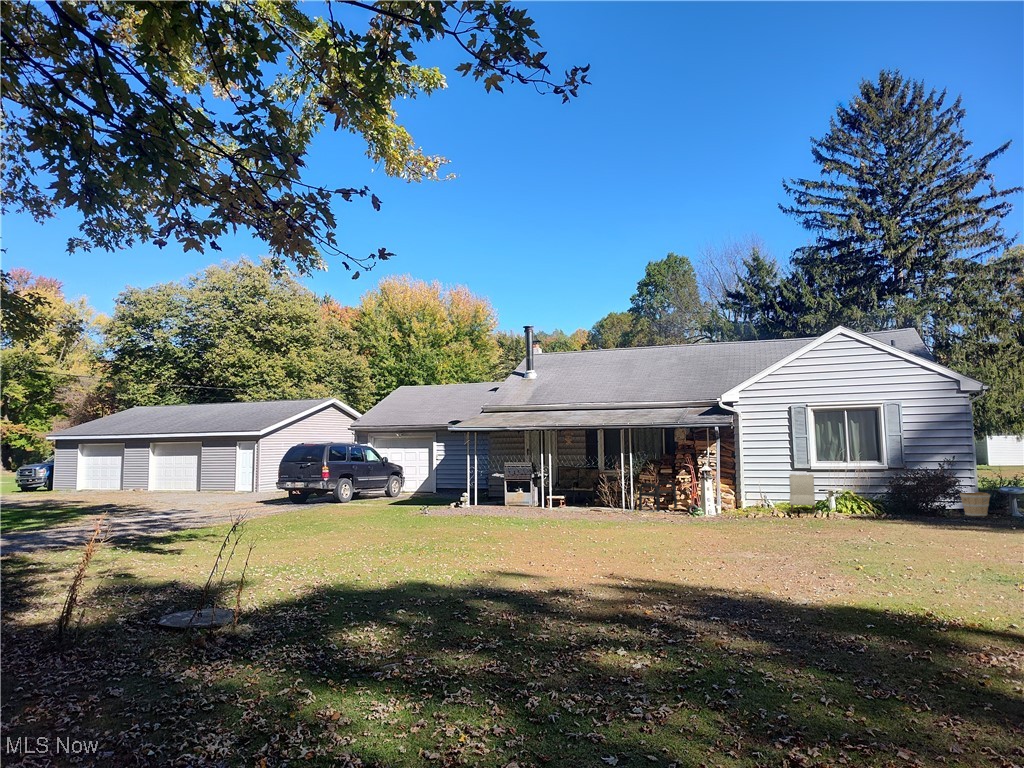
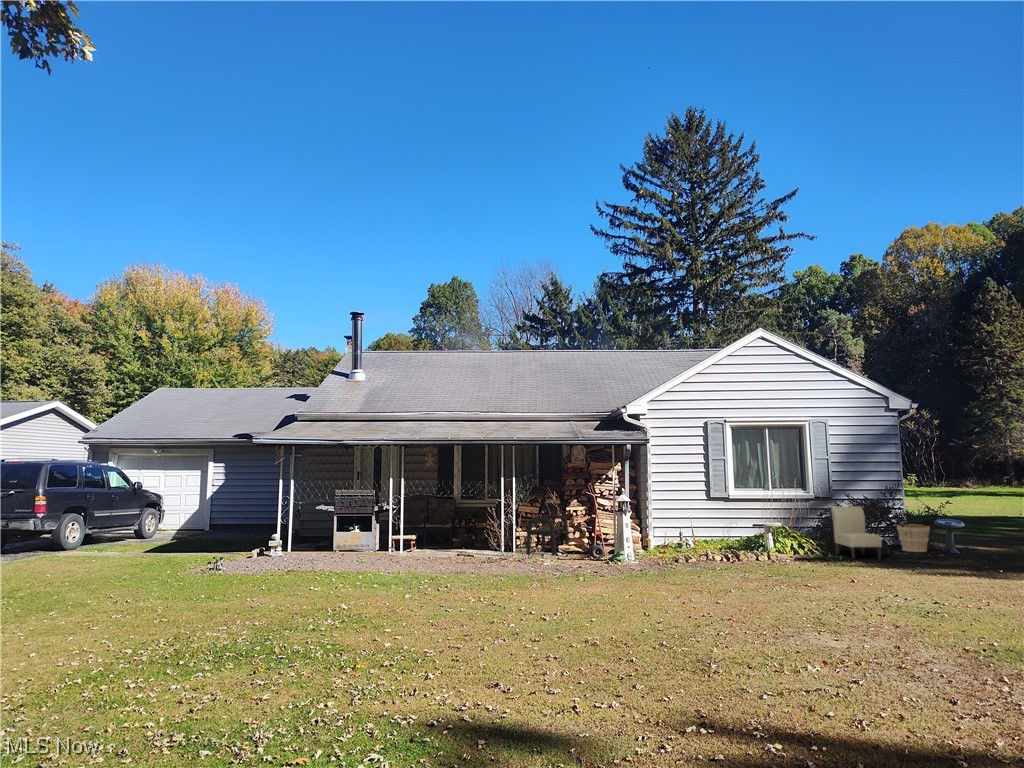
chair: present [789,474,815,514] -> present [831,506,882,559]

